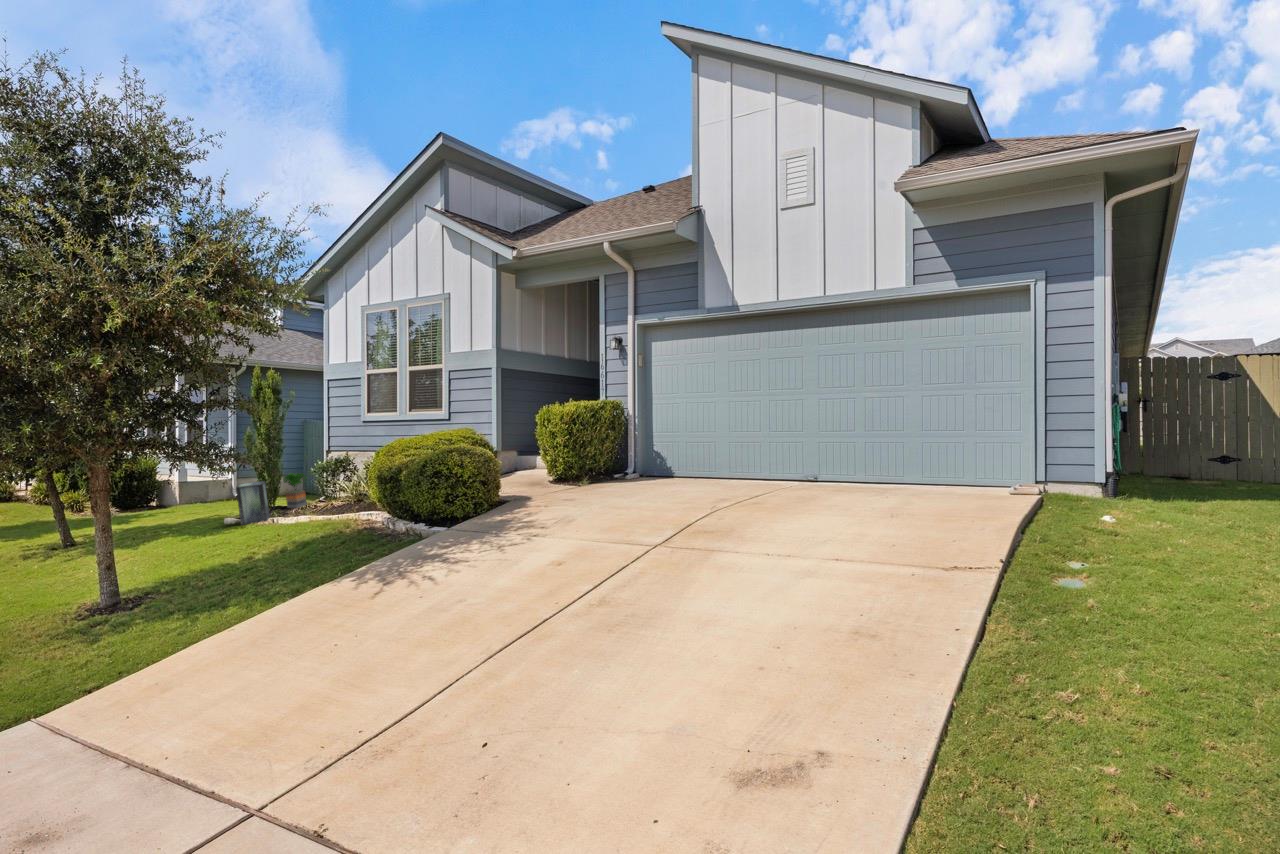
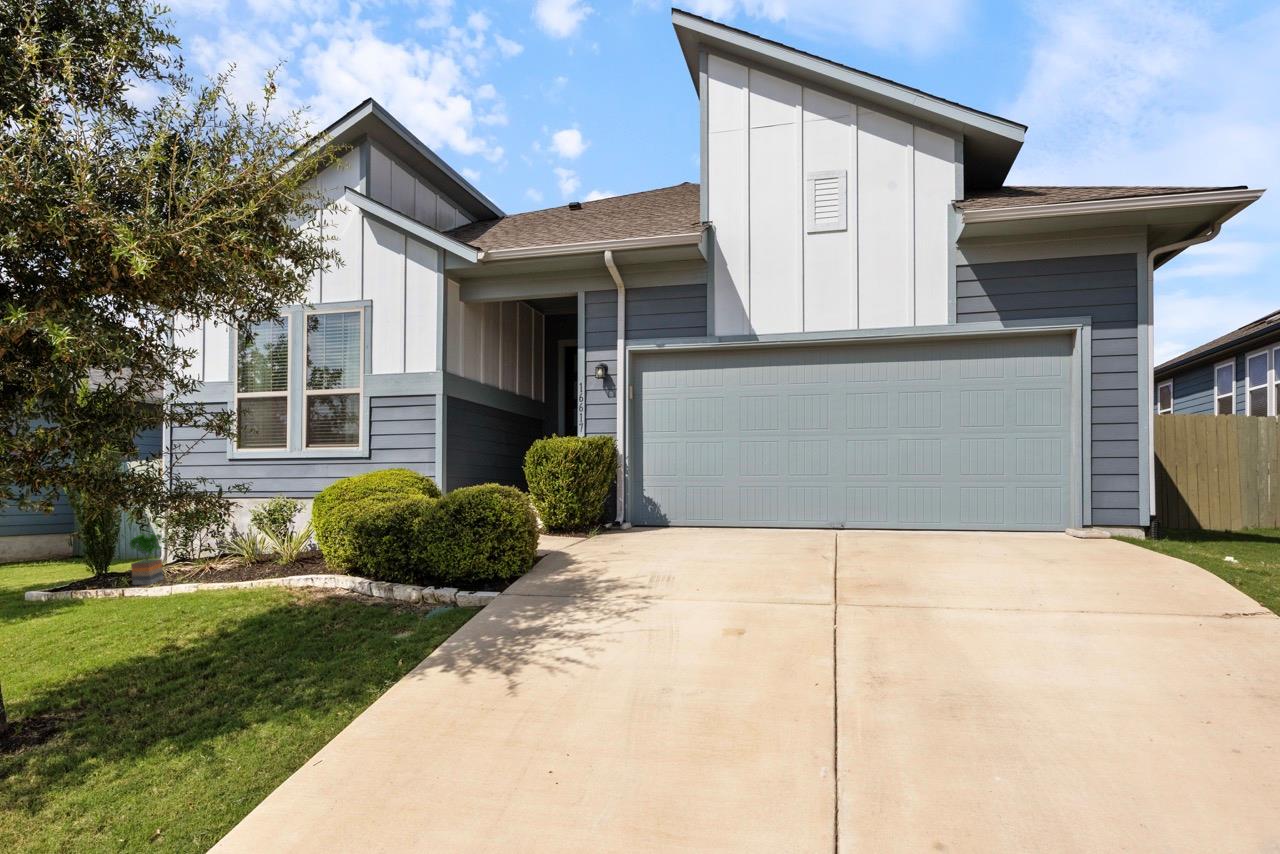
storage box: present [236,481,270,525] -> none [67,548,117,618]

